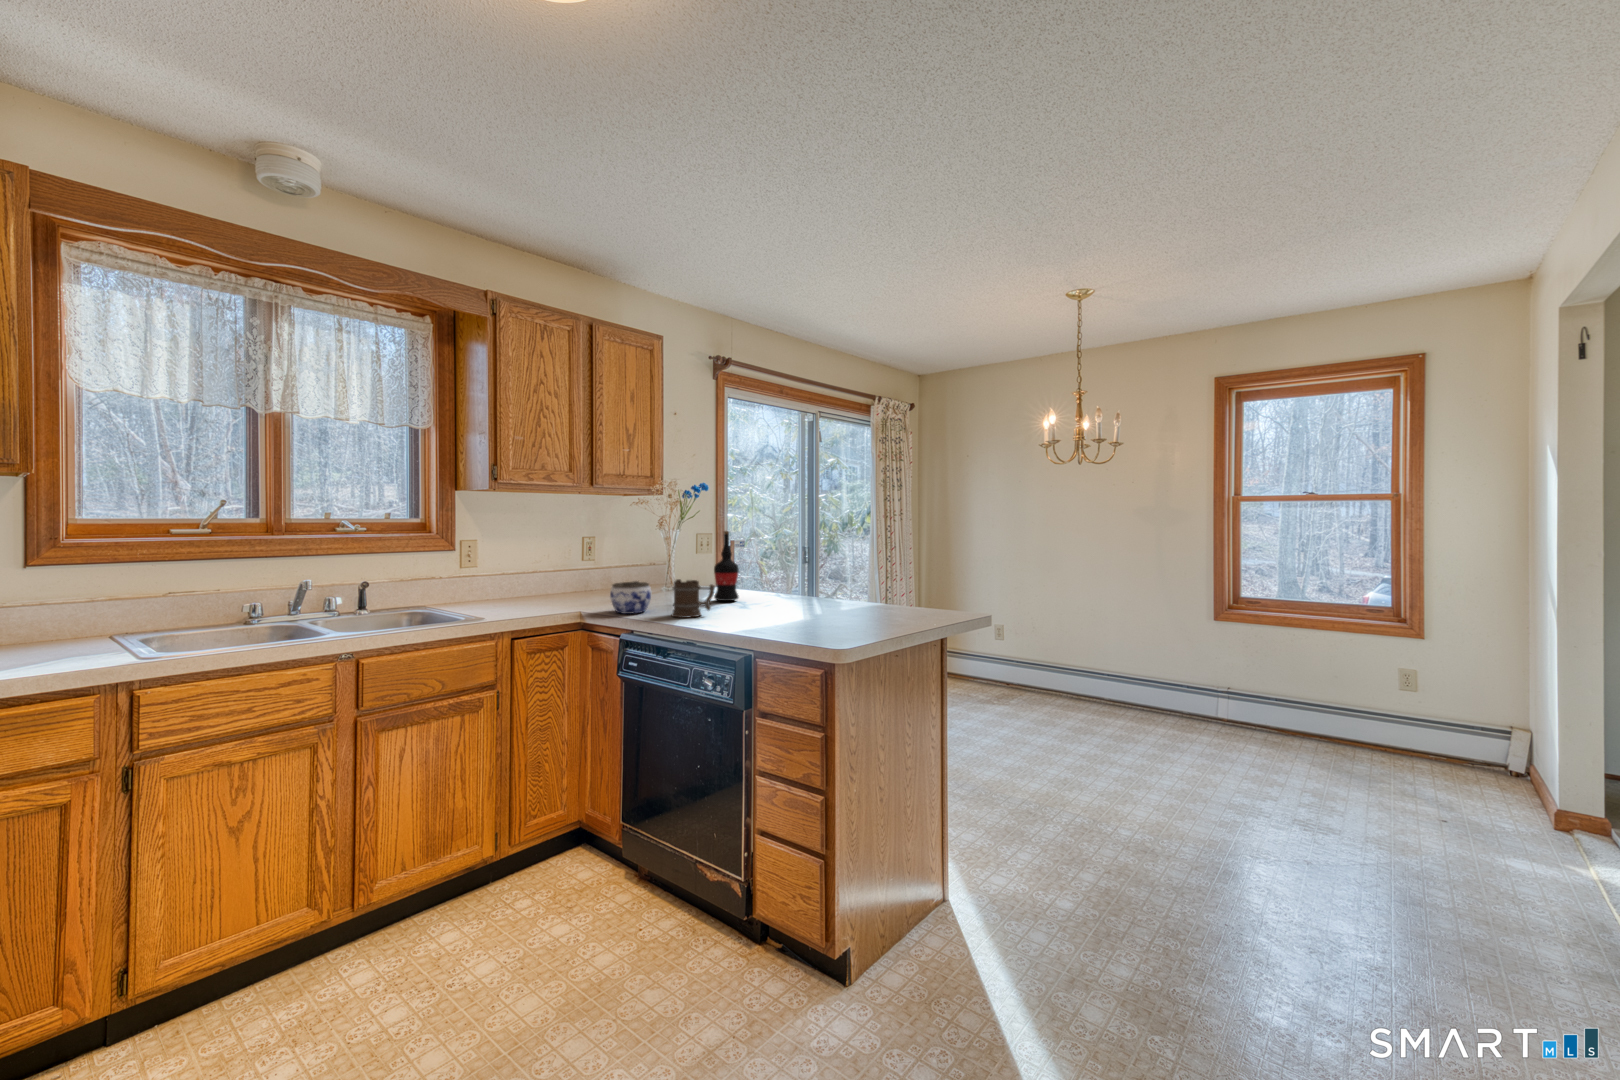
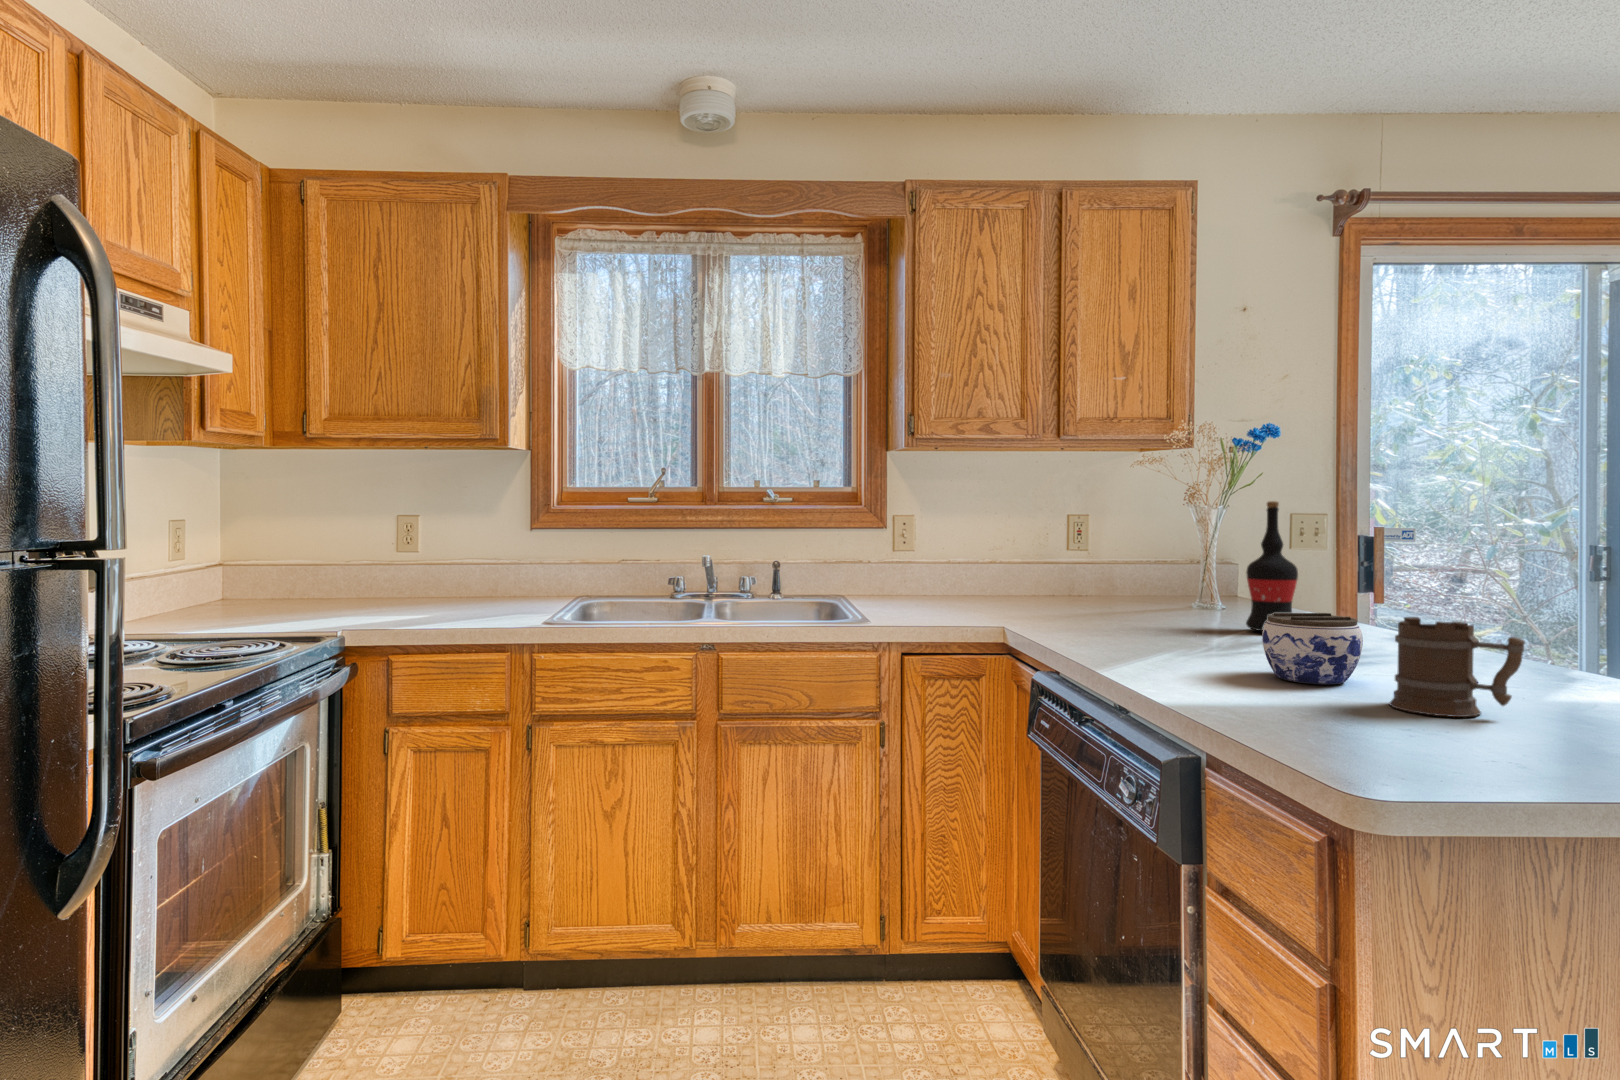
mug: present [672,579,715,618] -> present [1389,617,1525,717]
jar: present [610,581,652,614] -> present [1262,613,1363,684]

